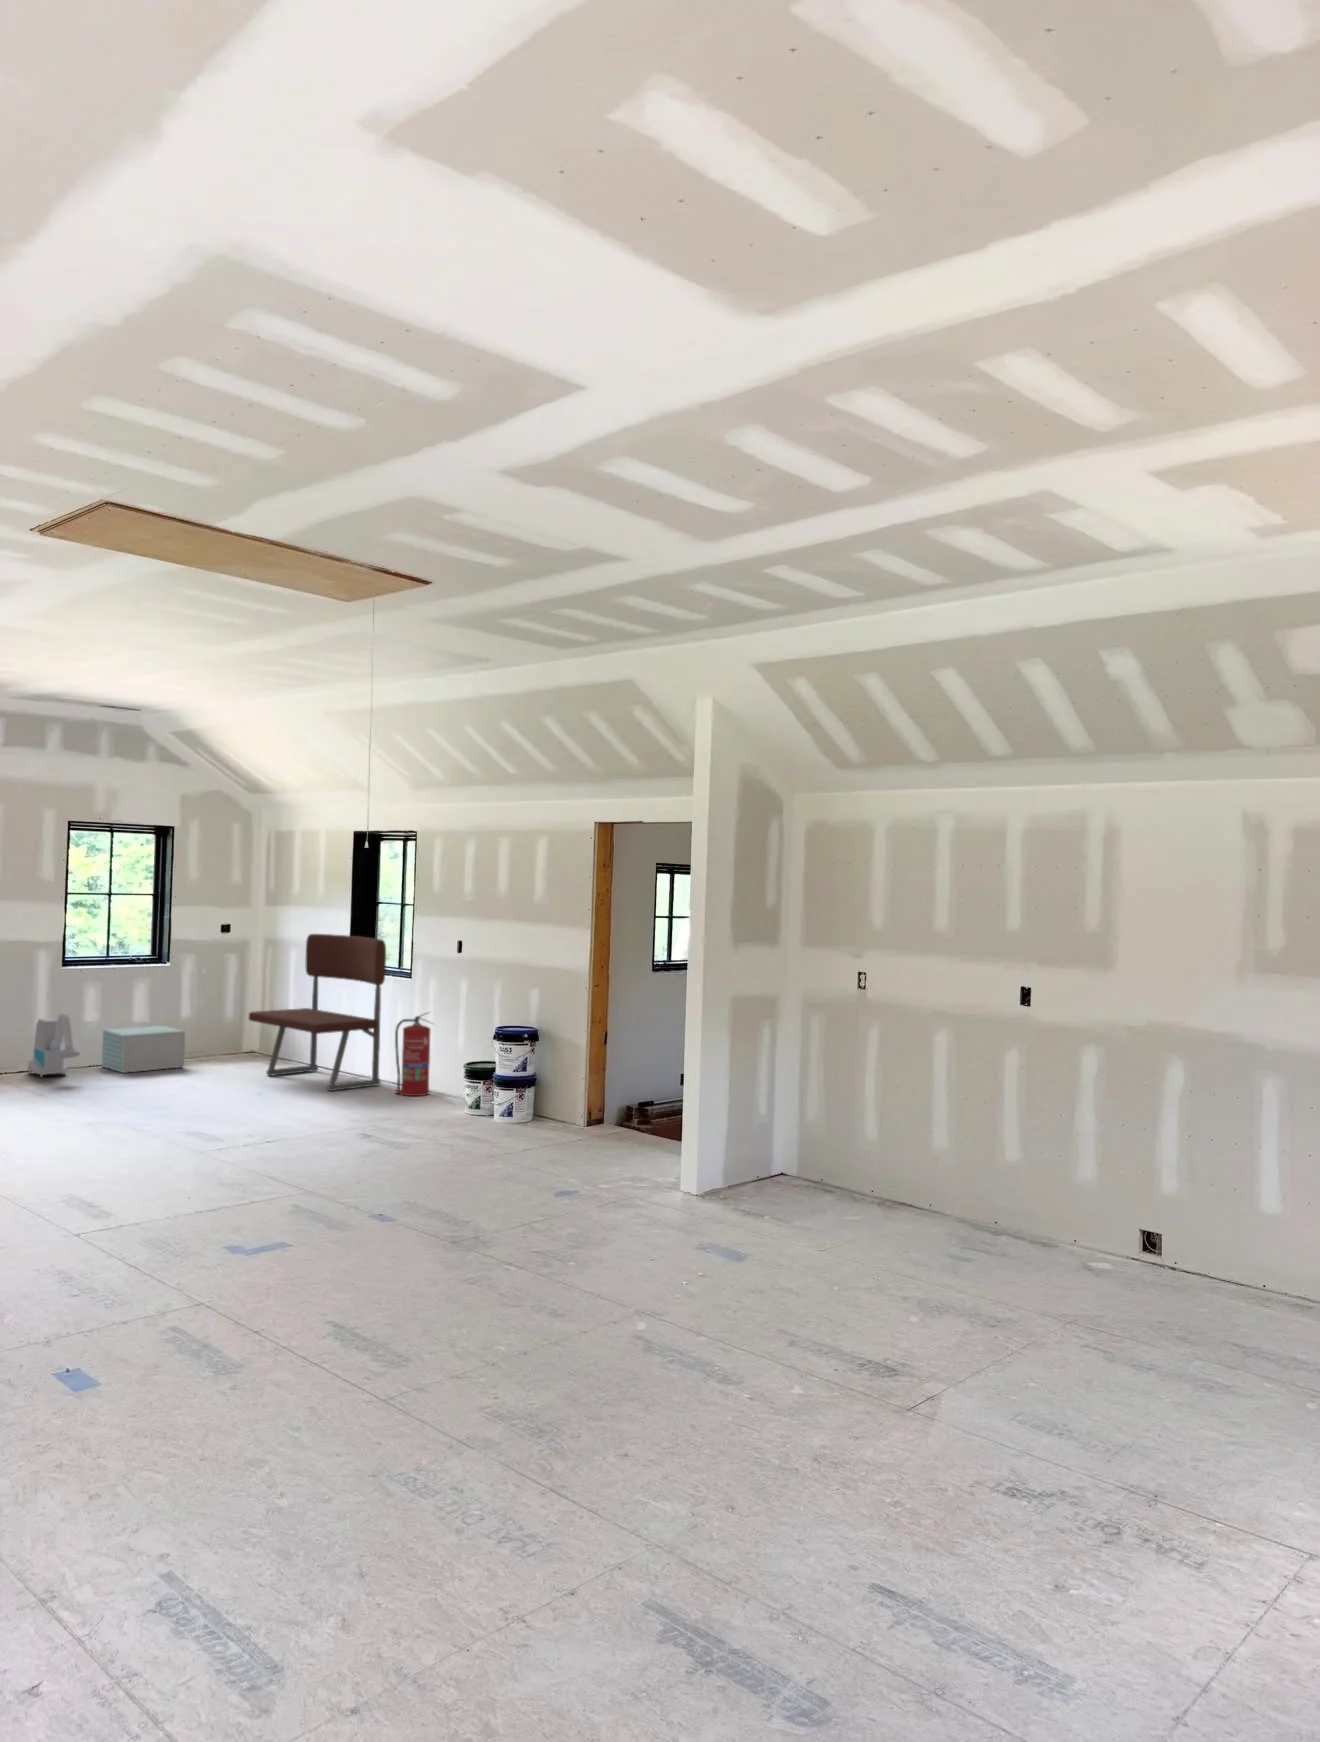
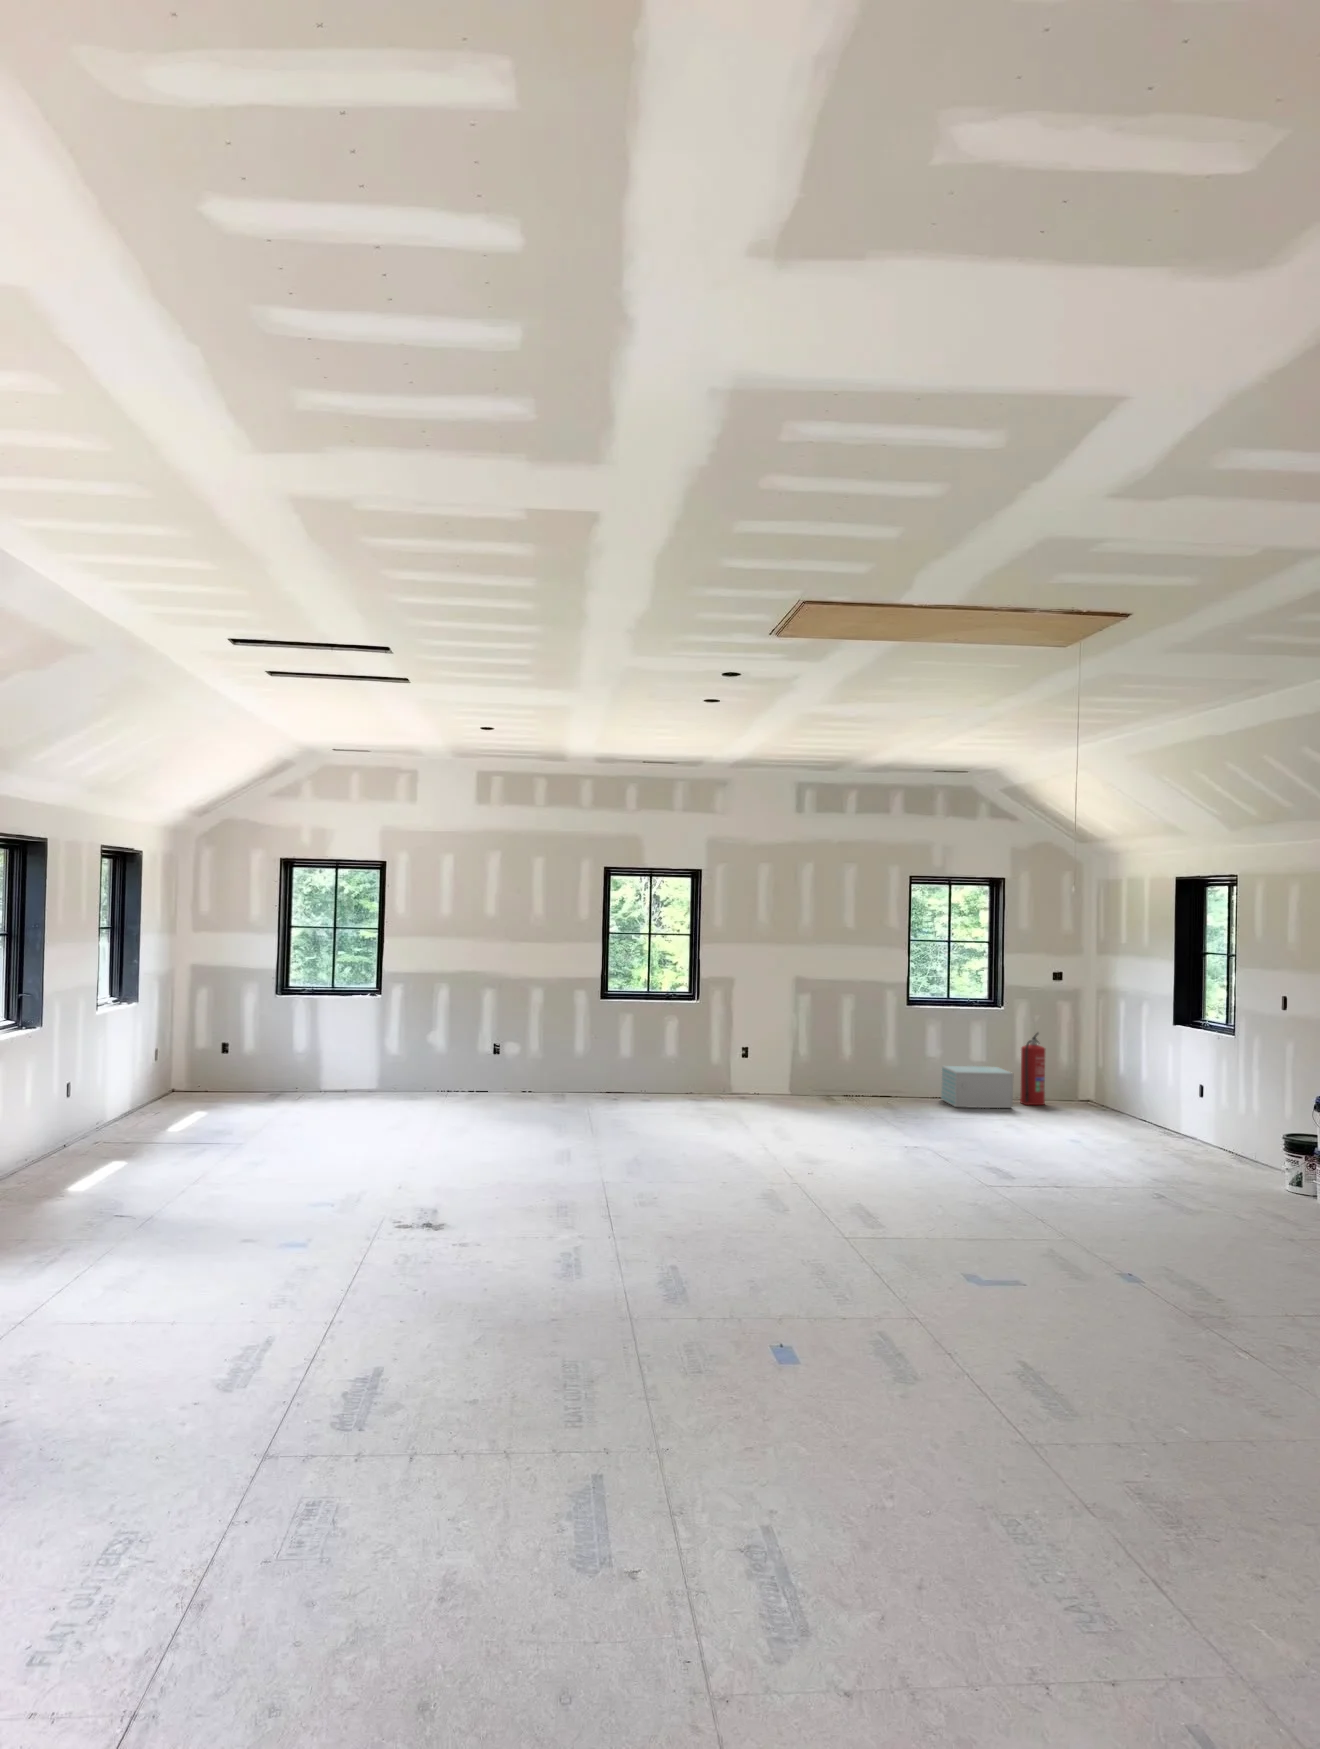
bench: present [249,934,386,1091] -> none [1068,984,1205,1148]
vacuum cleaner: present [28,1013,80,1077] -> none [878,1047,915,1104]
fire extinguisher: present [395,1016,430,1096] -> present [1020,1033,1045,1105]

